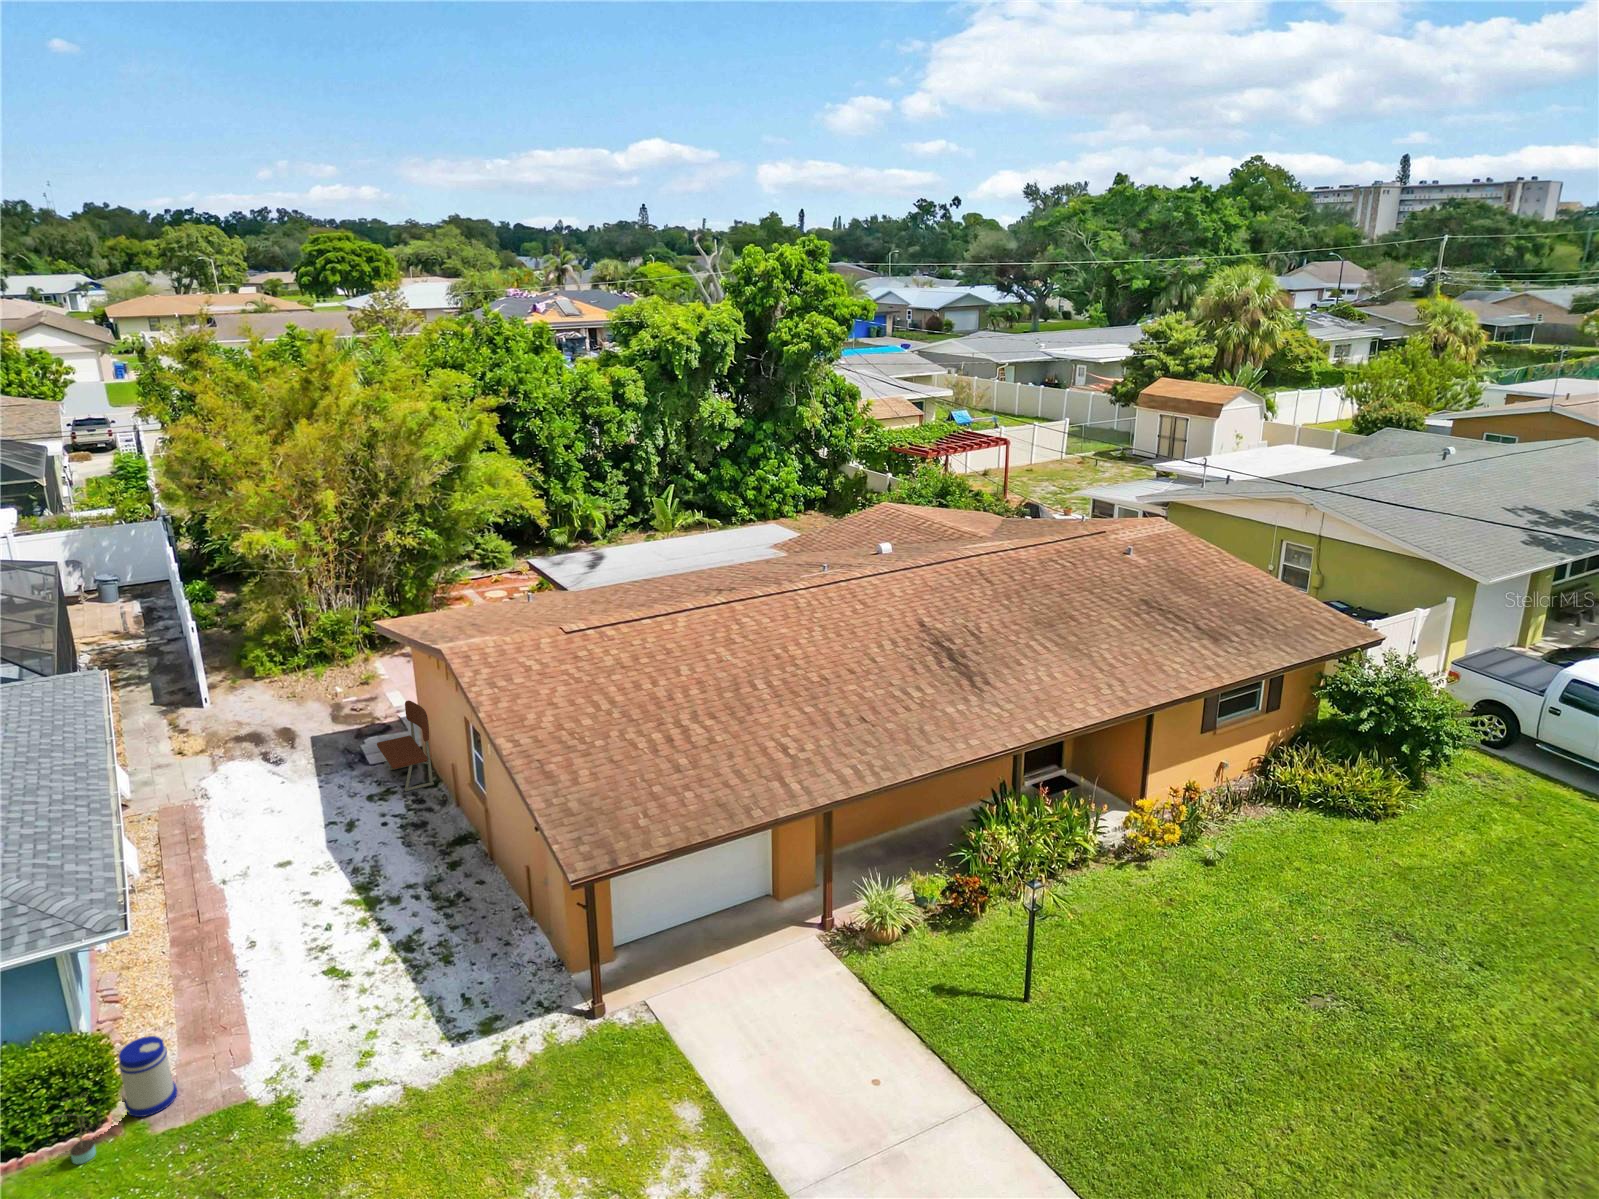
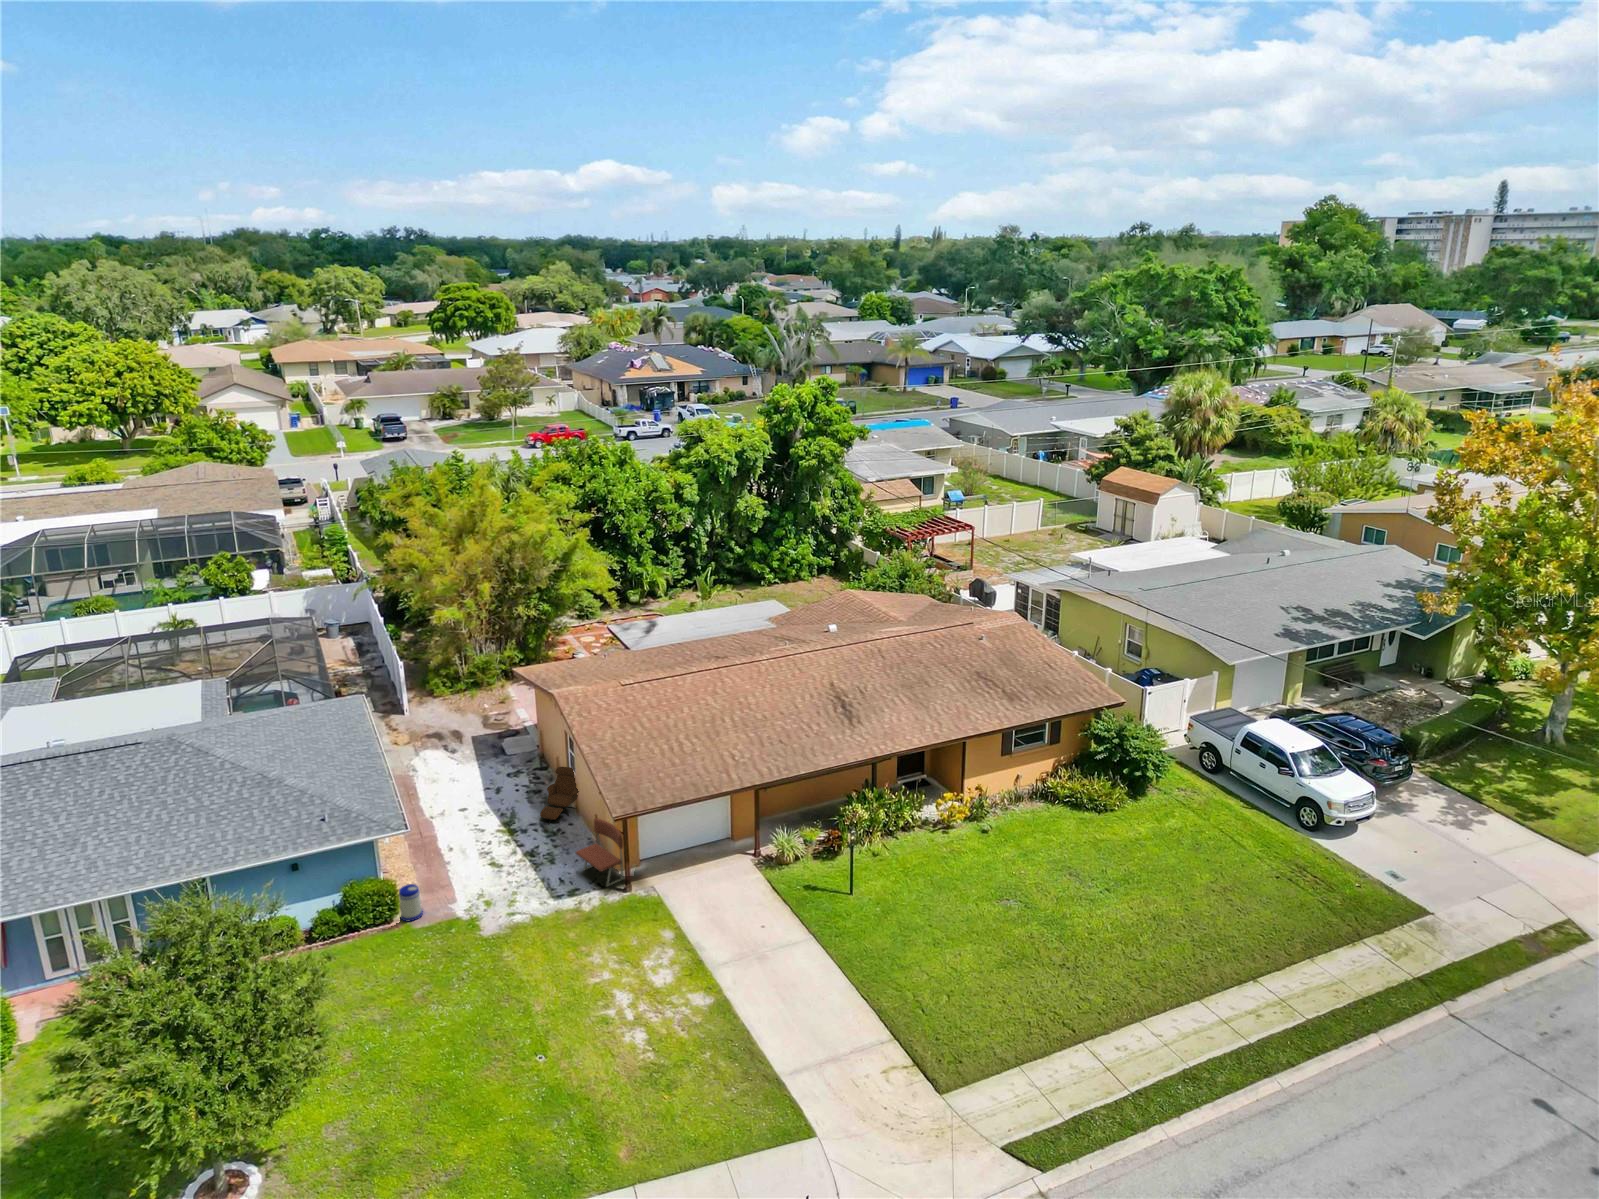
bench: present [377,700,434,791] -> present [576,818,624,886]
lounge chair: none [424,781,495,886] -> present [540,767,579,825]
potted plant: present [52,1092,102,1164] -> none [374,905,395,938]

